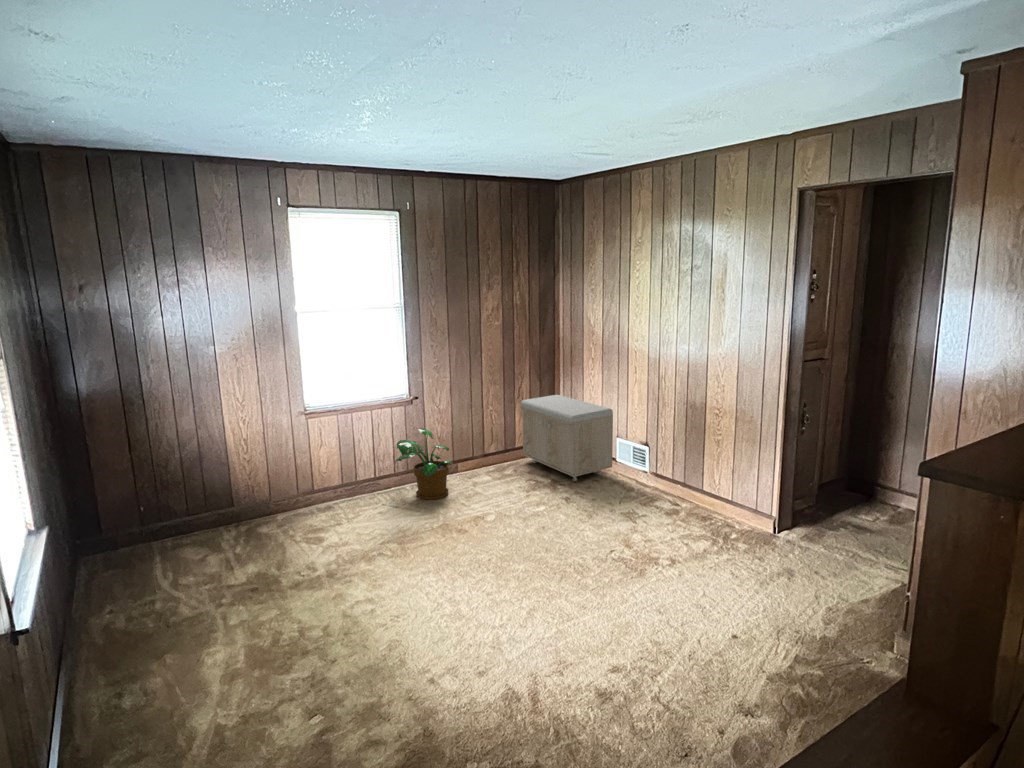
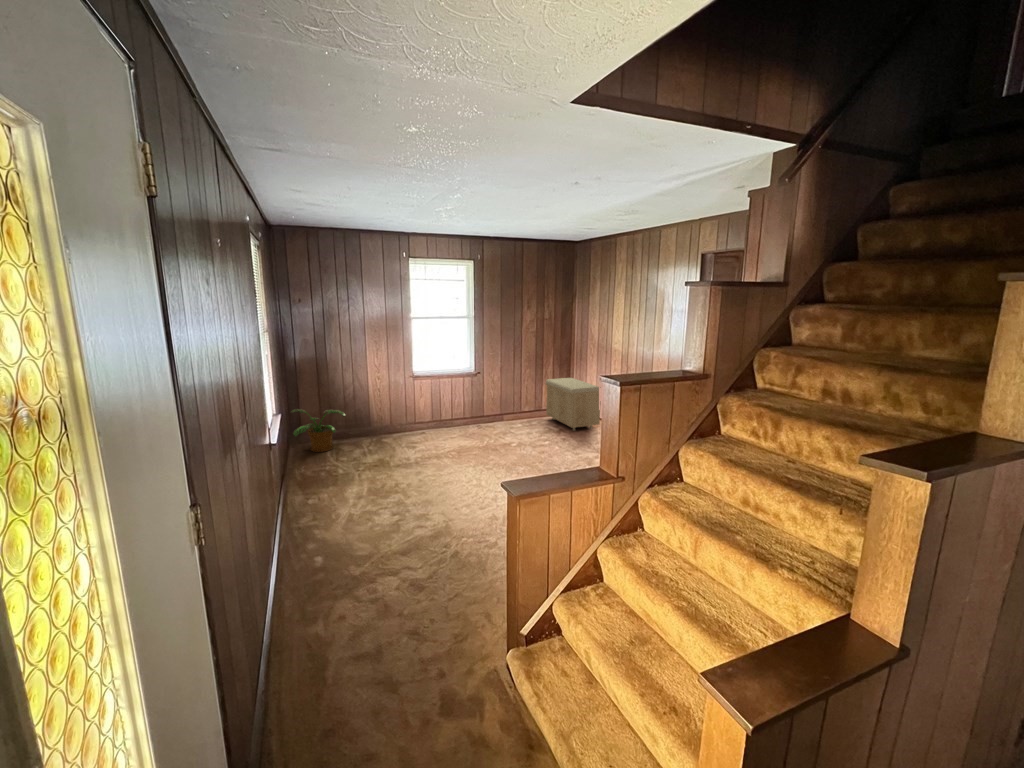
potted plant: present [395,428,453,500] -> present [291,409,345,452]

